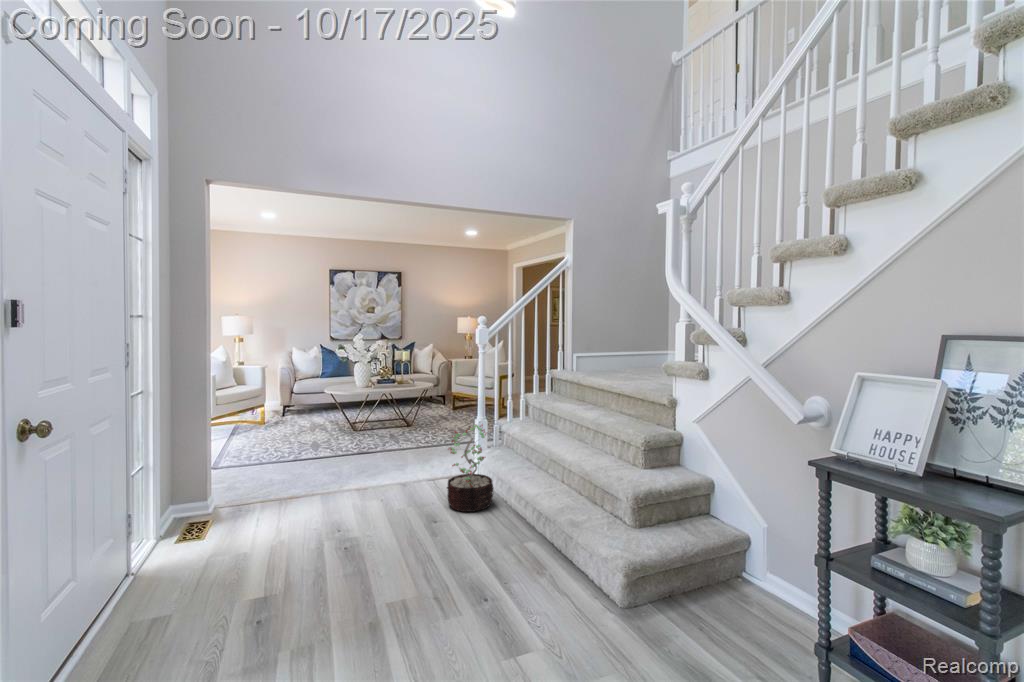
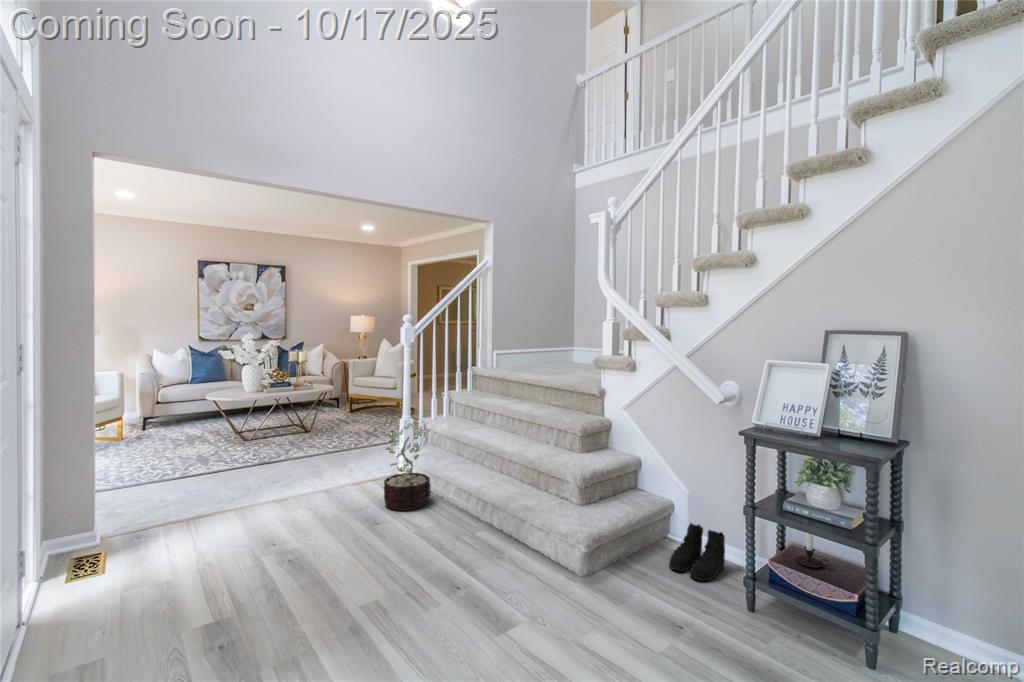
boots: none [732,564,807,639] -> present [669,523,725,581]
candle: none [897,578,945,649] -> present [796,534,829,568]

